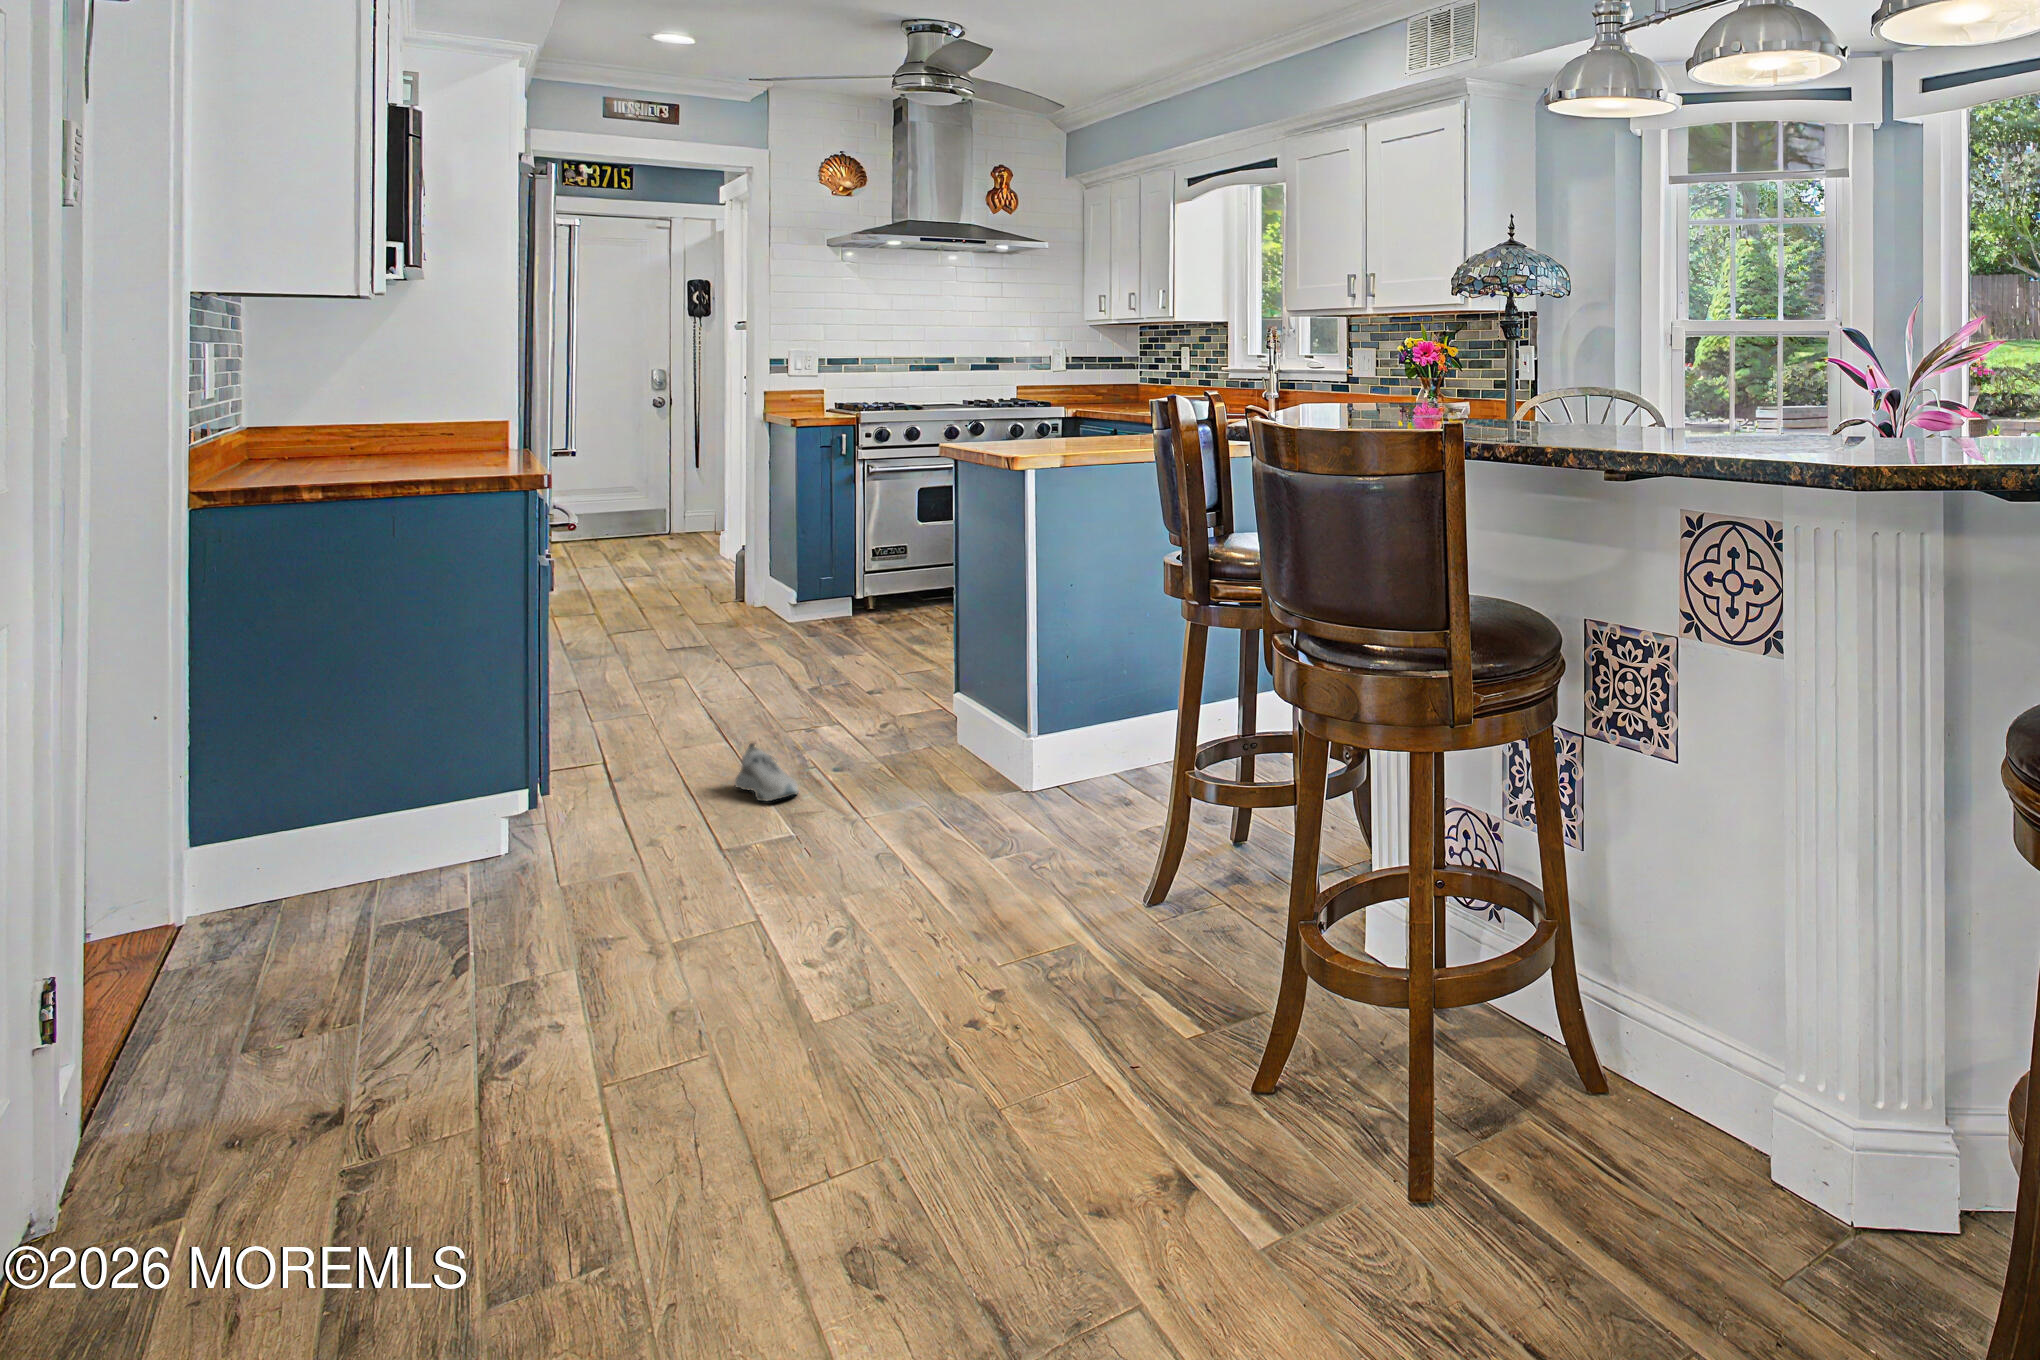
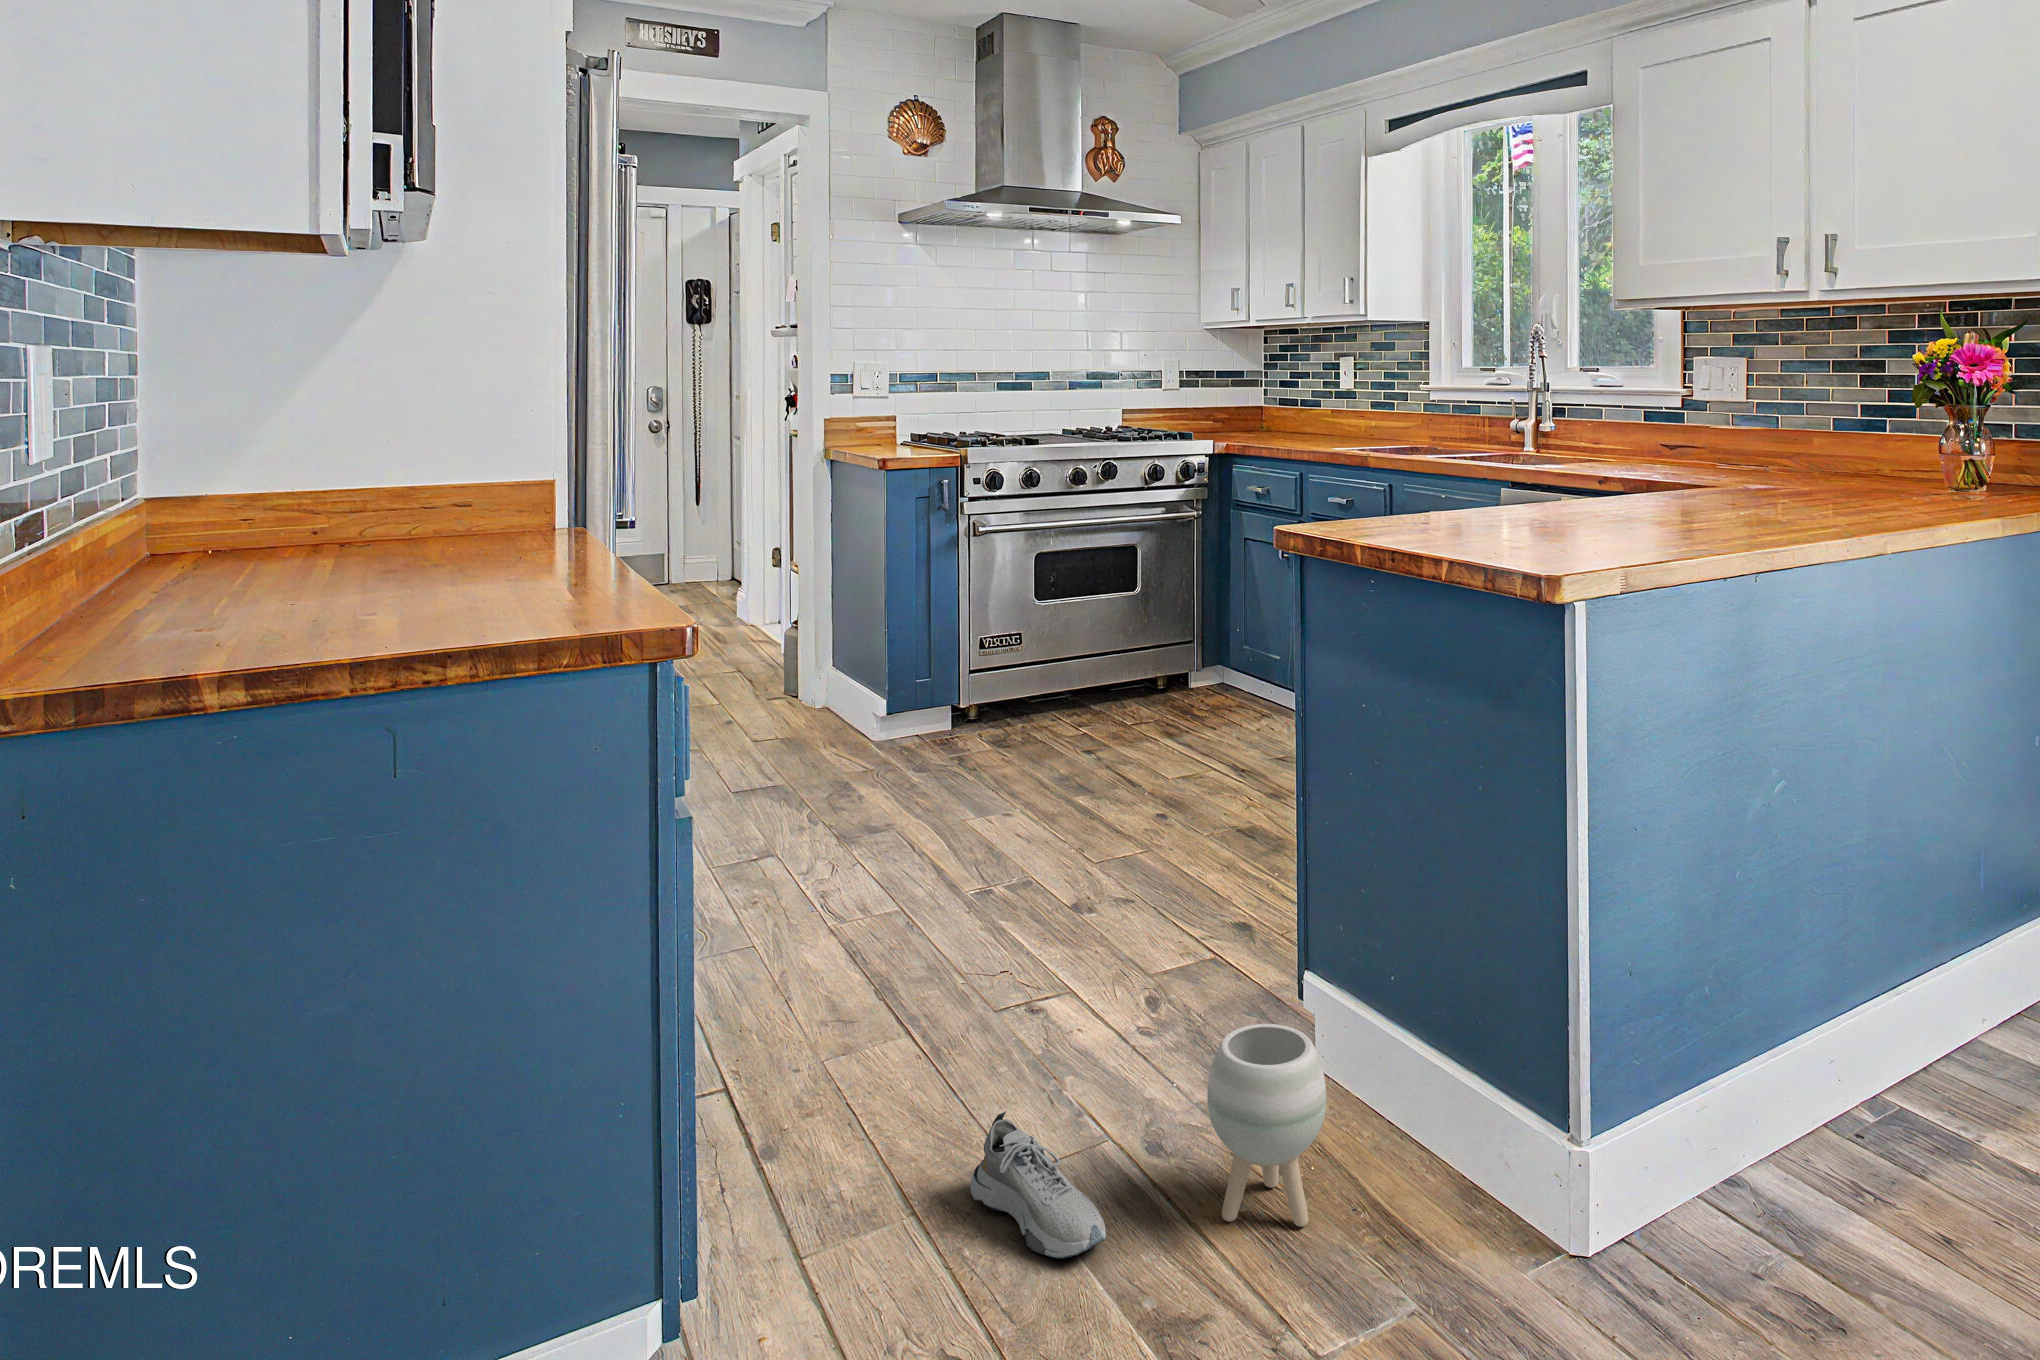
planter: none [861,694,927,789] -> present [1207,1024,1327,1227]

